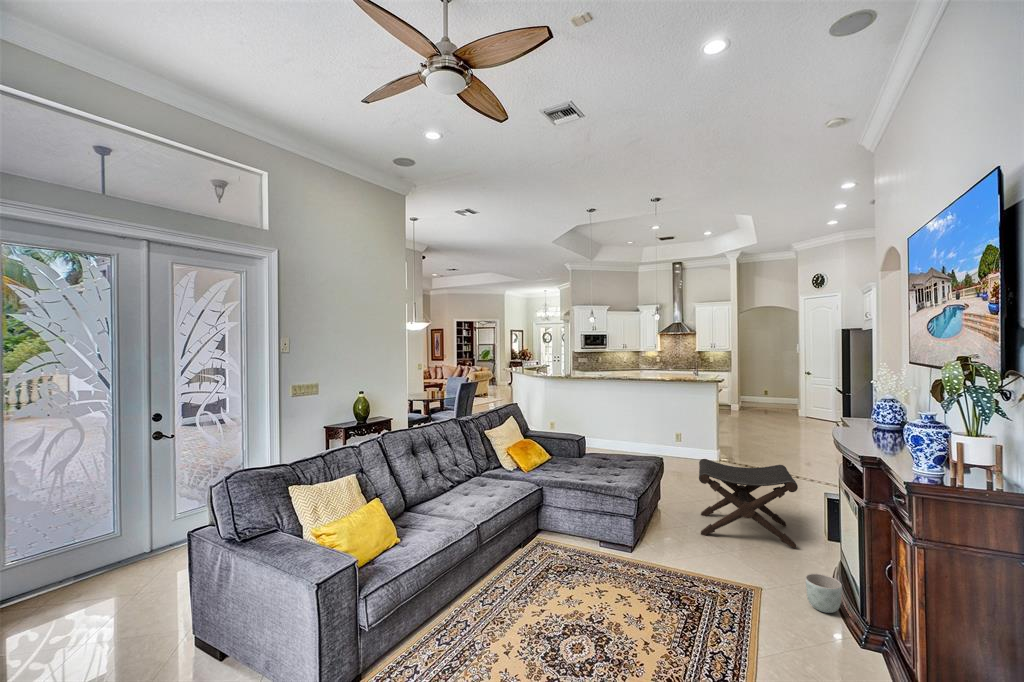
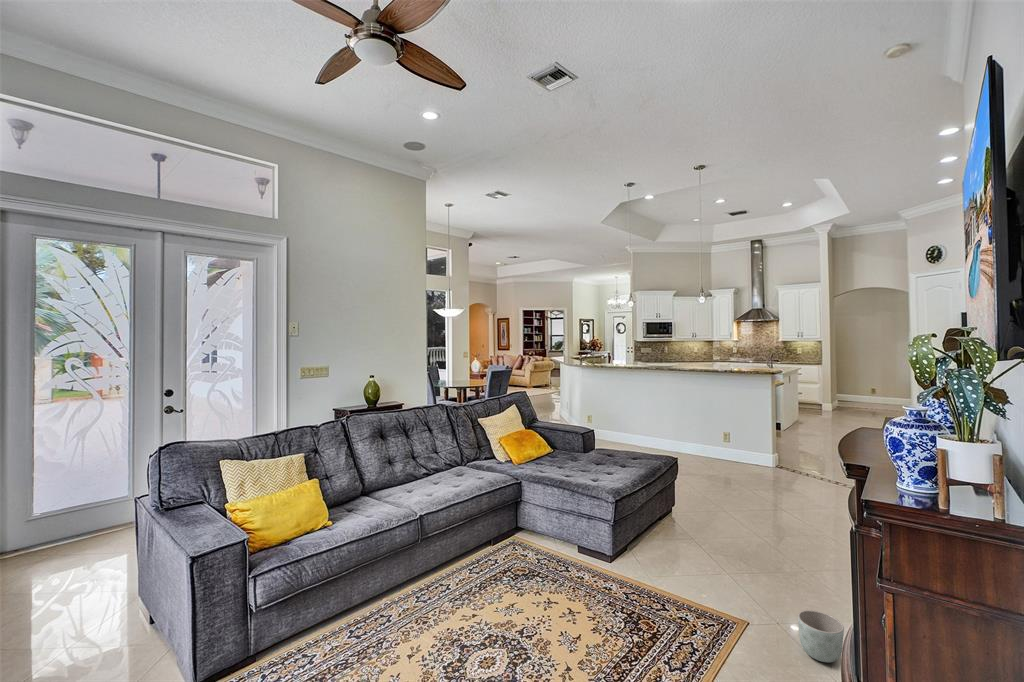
footstool: present [699,459,798,548] -> none [704,461,824,576]

